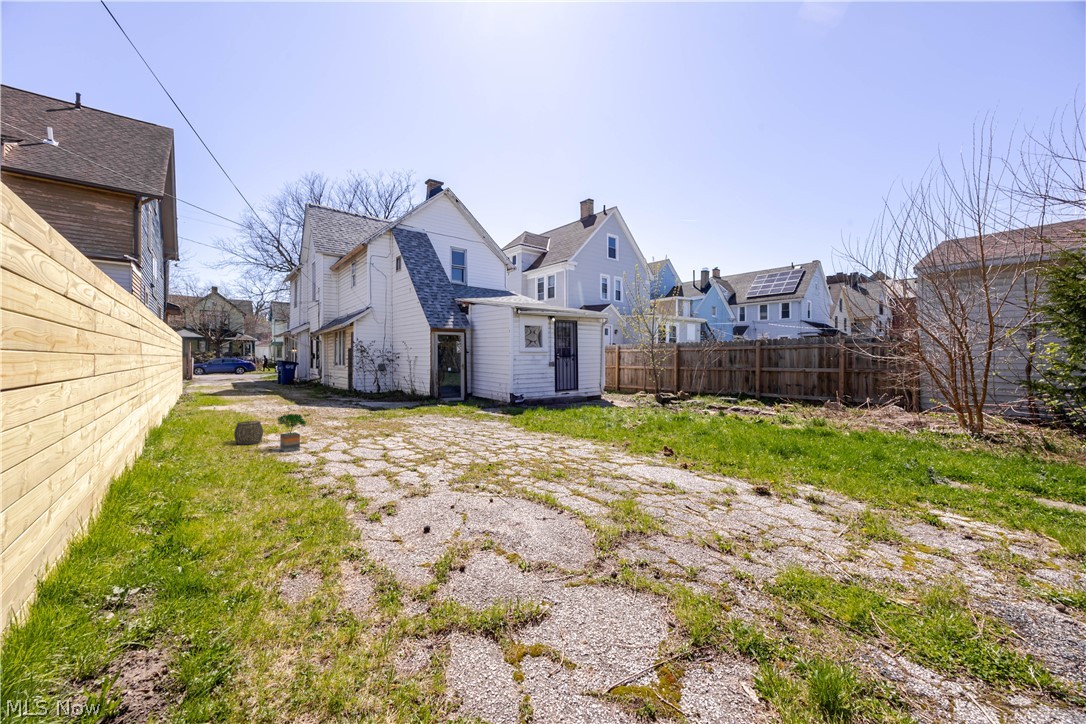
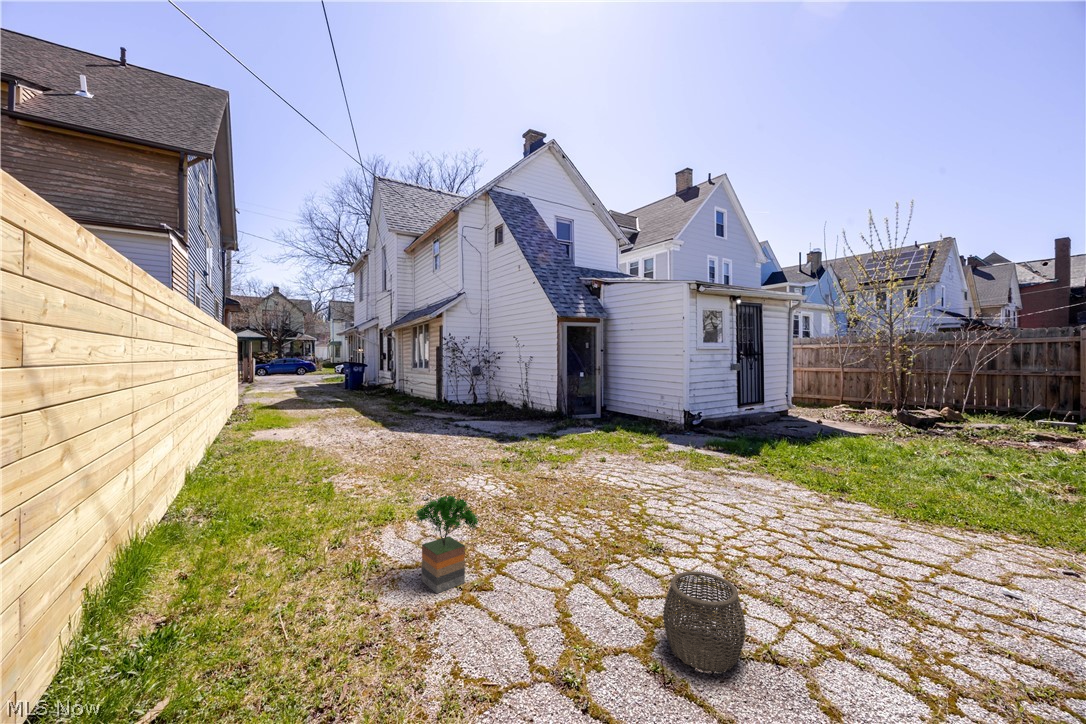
woven basket: present [234,421,263,445] -> present [663,571,746,672]

